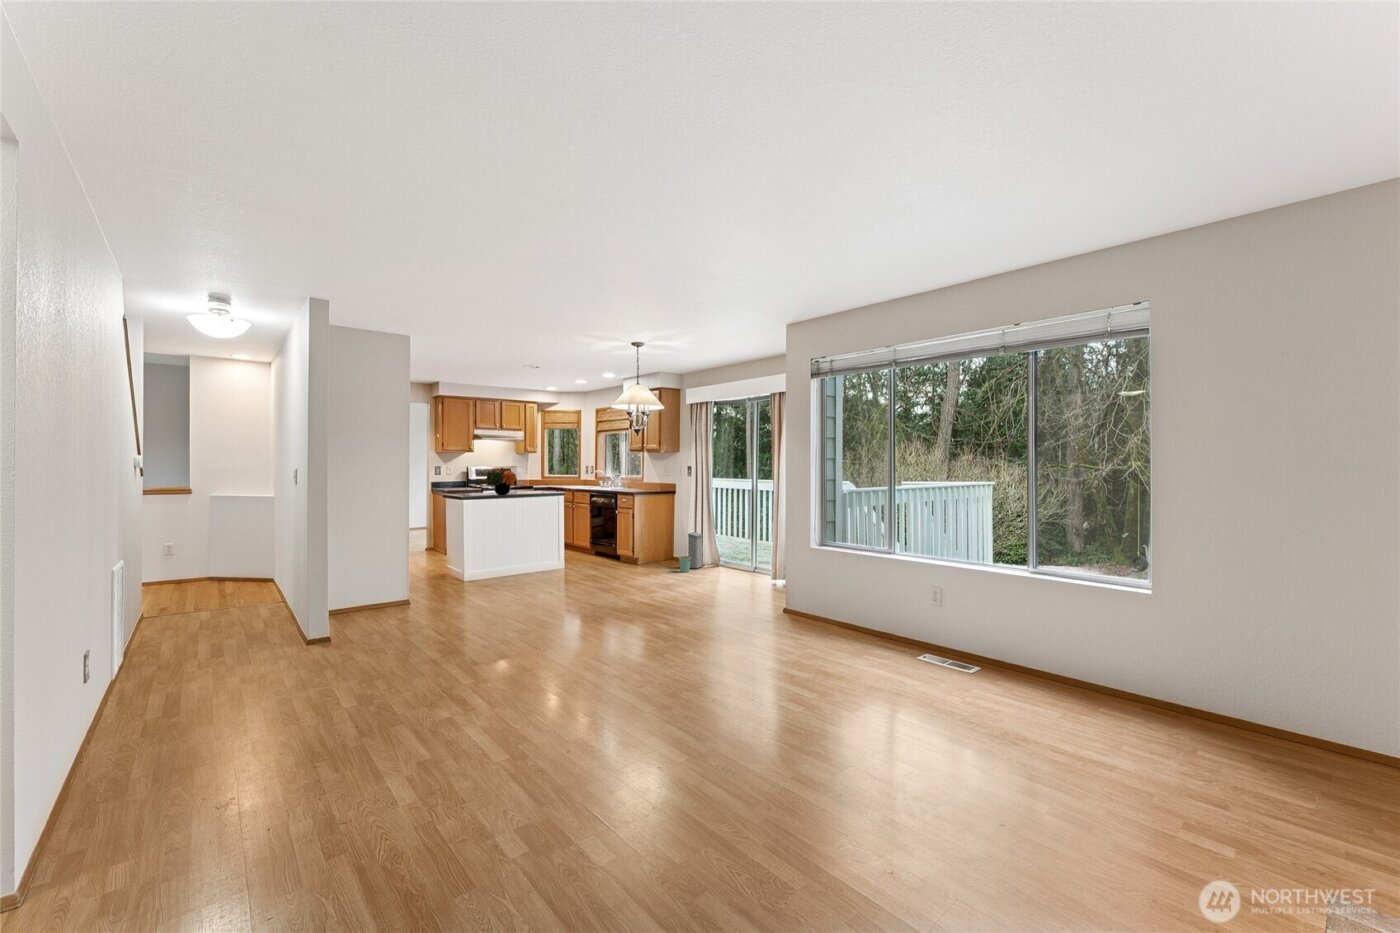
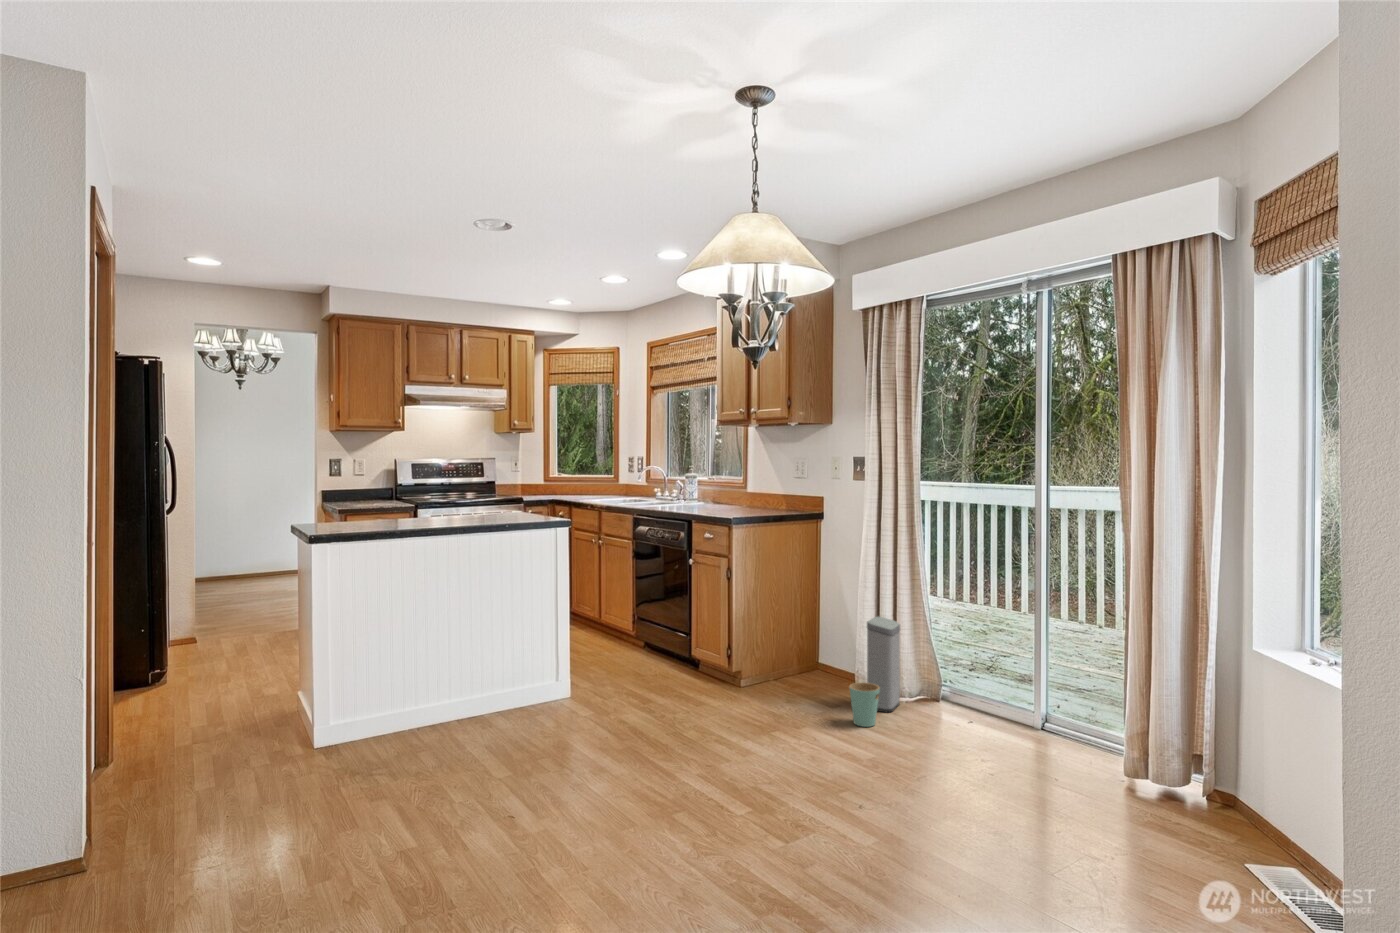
flower arrangement: present [485,468,517,495] -> none [364,459,447,527]

